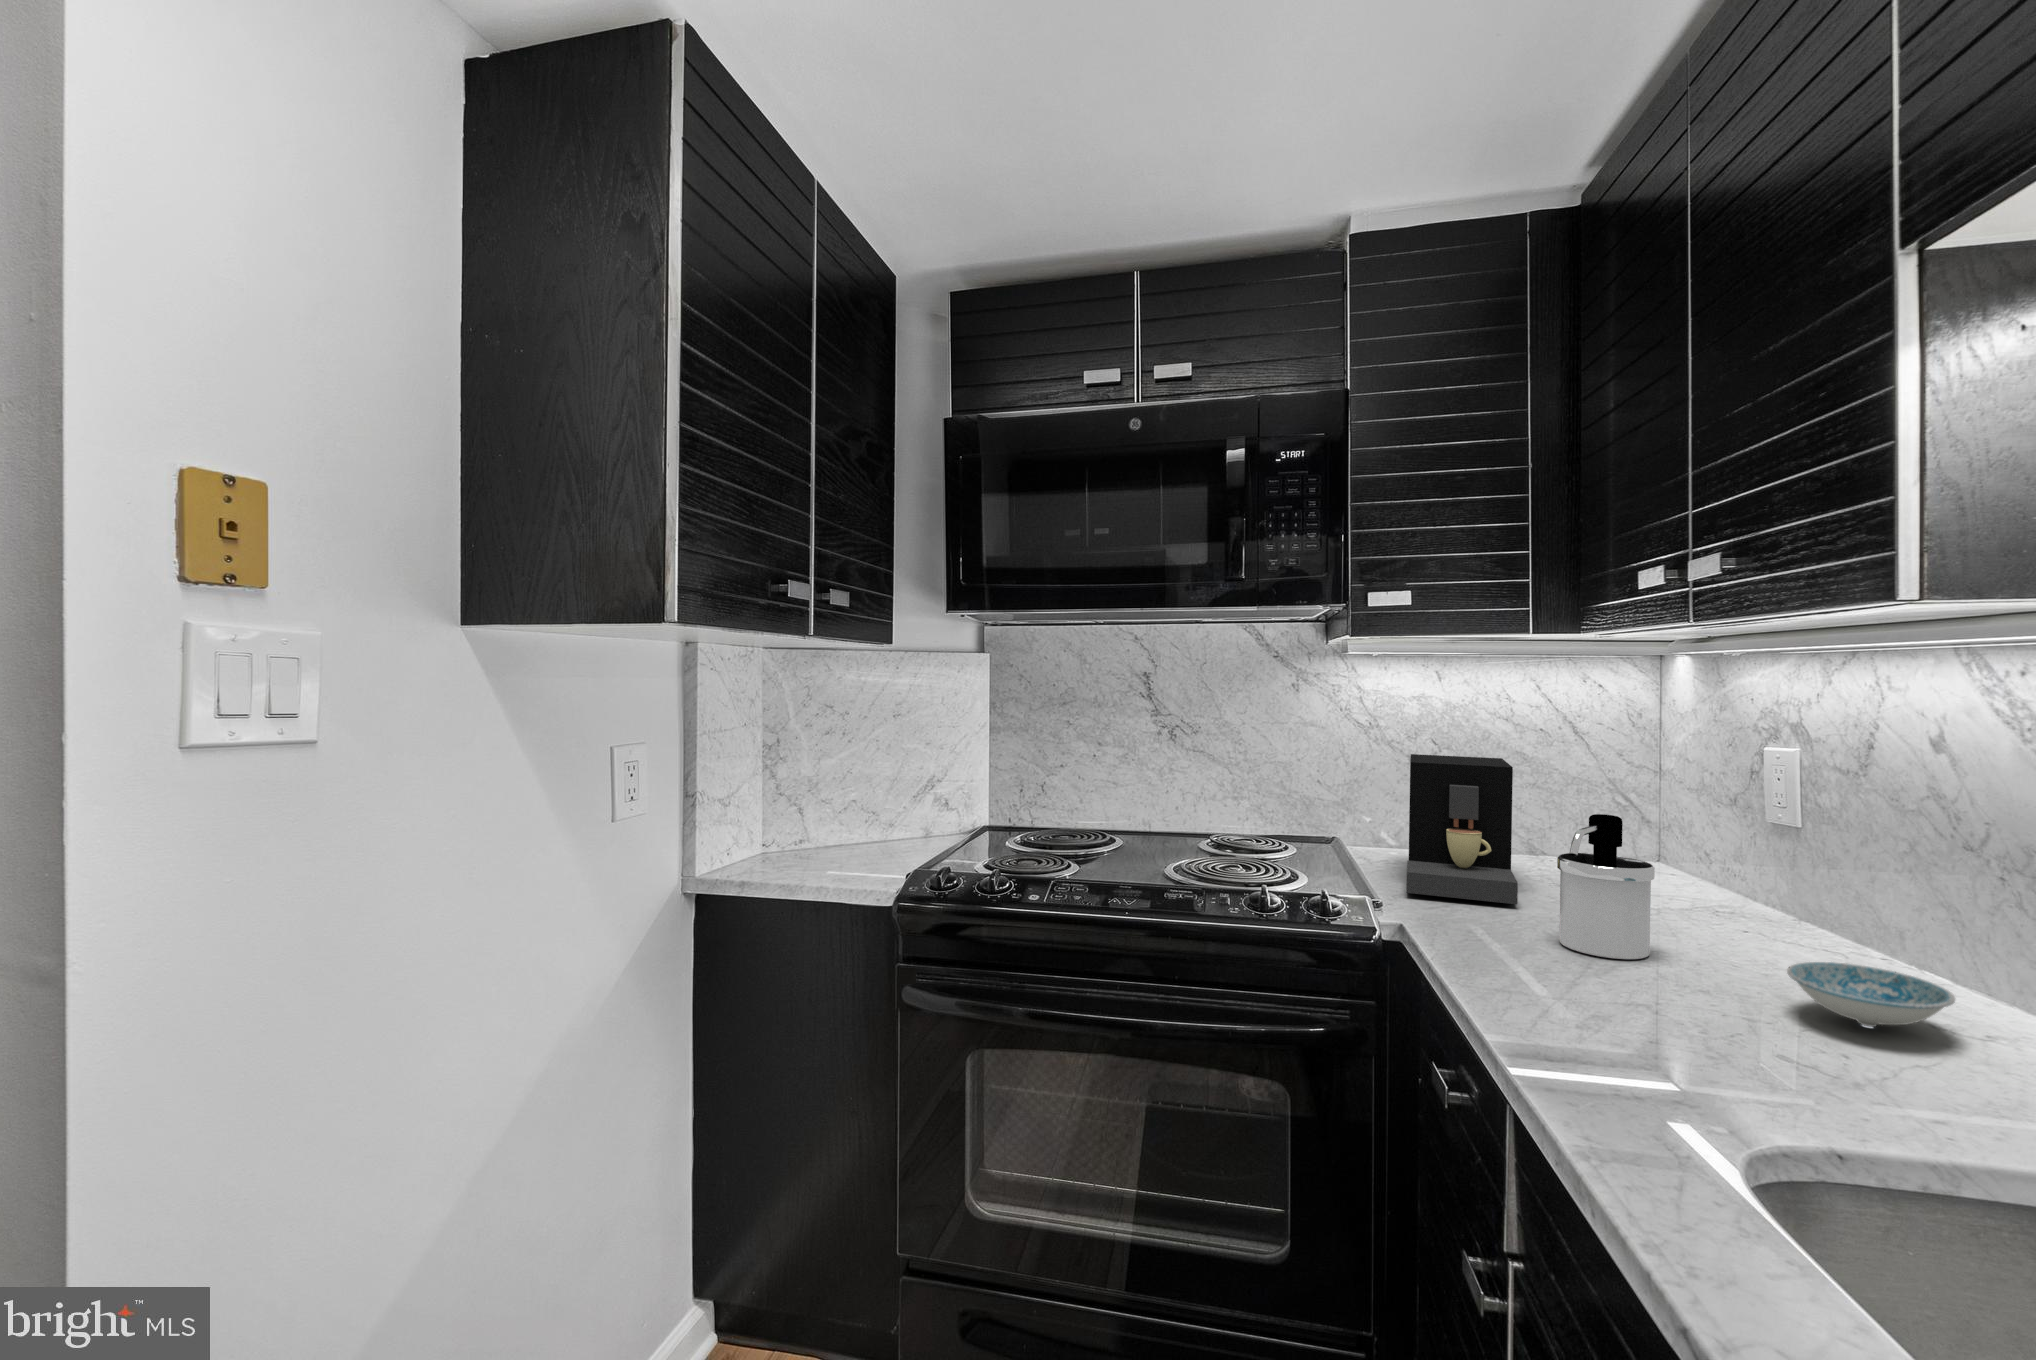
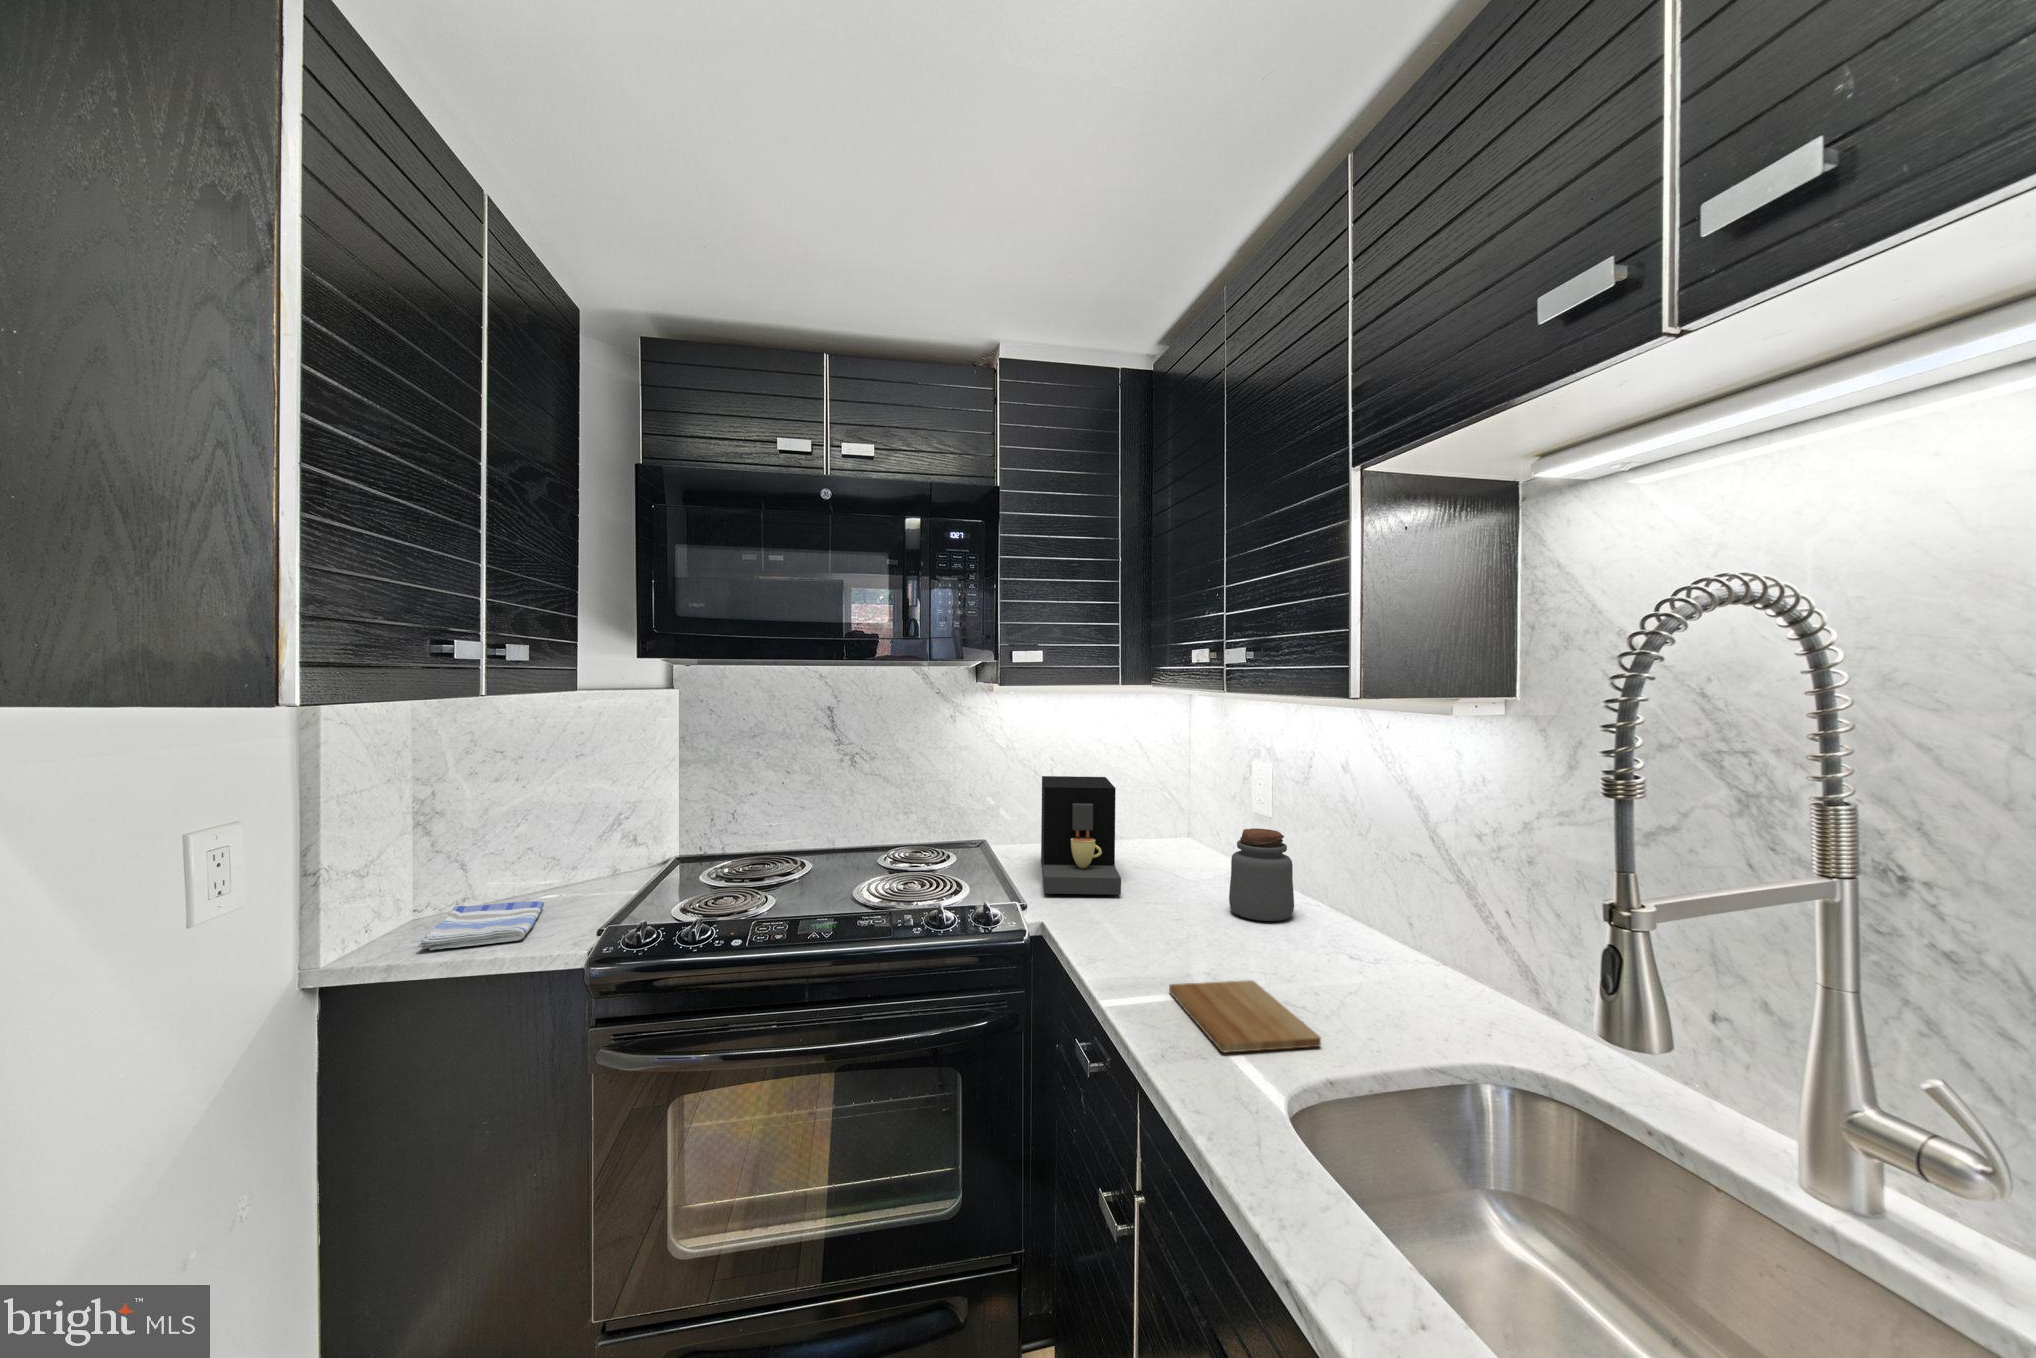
soap dispenser: present [1557,814,1655,959] -> none [1150,829,1211,935]
jar: none [1689,826,1805,959] -> present [1229,828,1294,921]
dish towel: none [759,844,865,877] -> present [417,902,544,950]
ceramic bowl: present [1787,962,1955,1027] -> none [1290,925,1378,969]
cutting board: none [1573,1005,1824,1112] -> present [1169,980,1321,1053]

